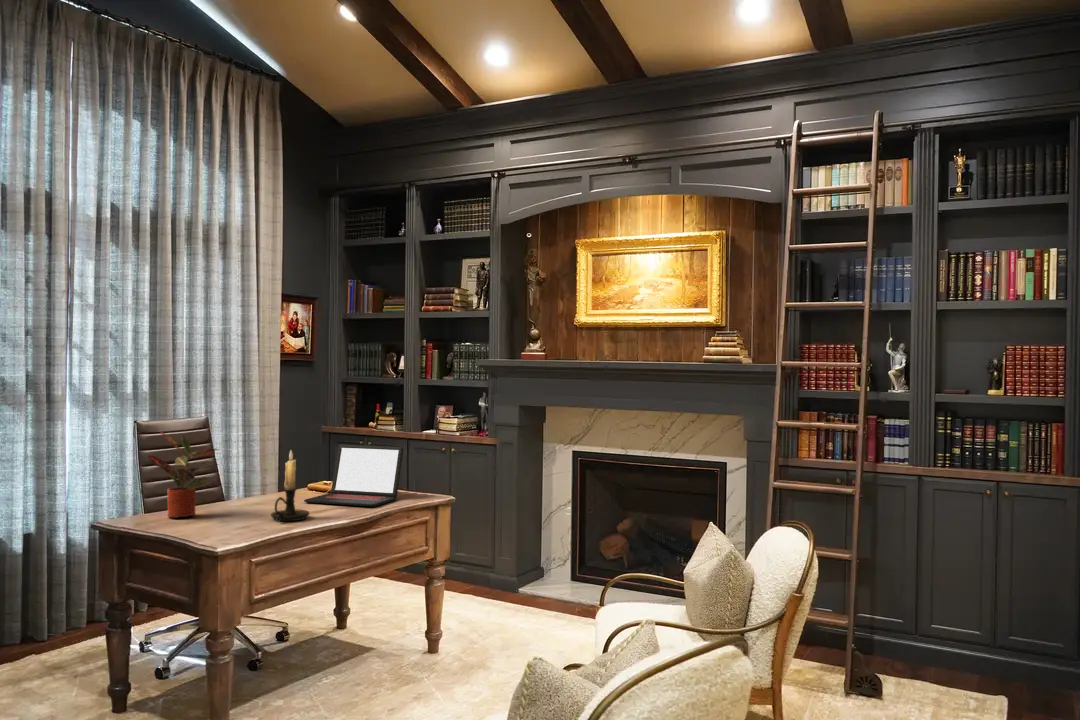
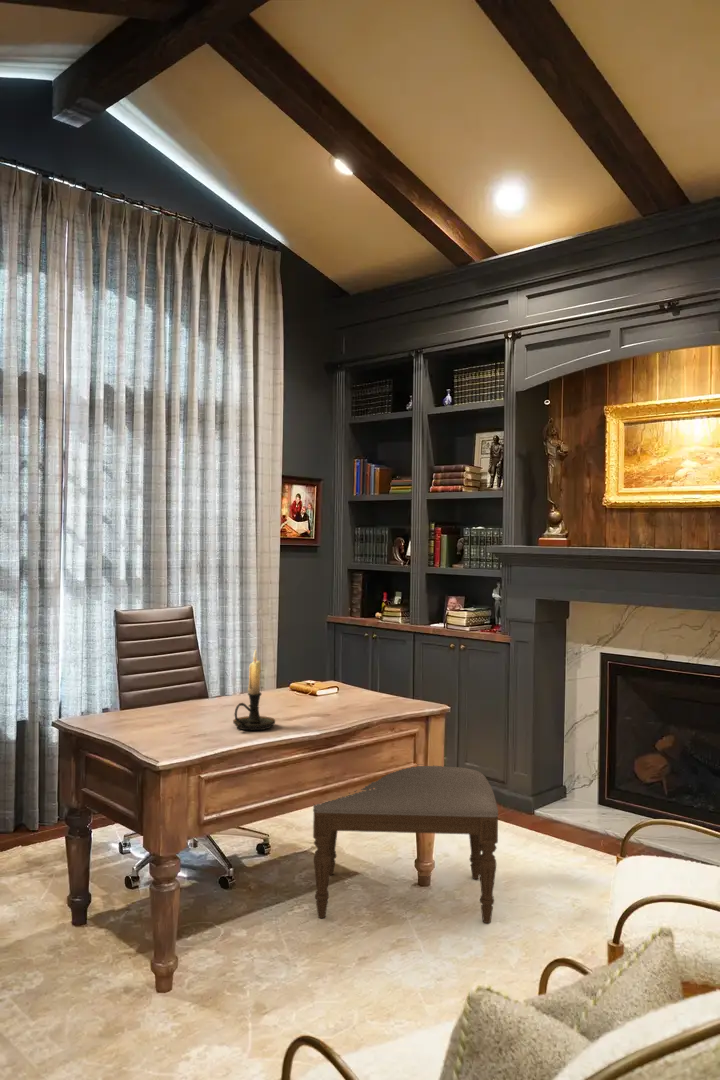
potted plant: present [147,432,218,518] -> none [107,624,182,720]
laptop: present [304,444,403,507] -> none [278,642,389,716]
ottoman: none [340,548,500,684] -> present [313,765,498,923]

